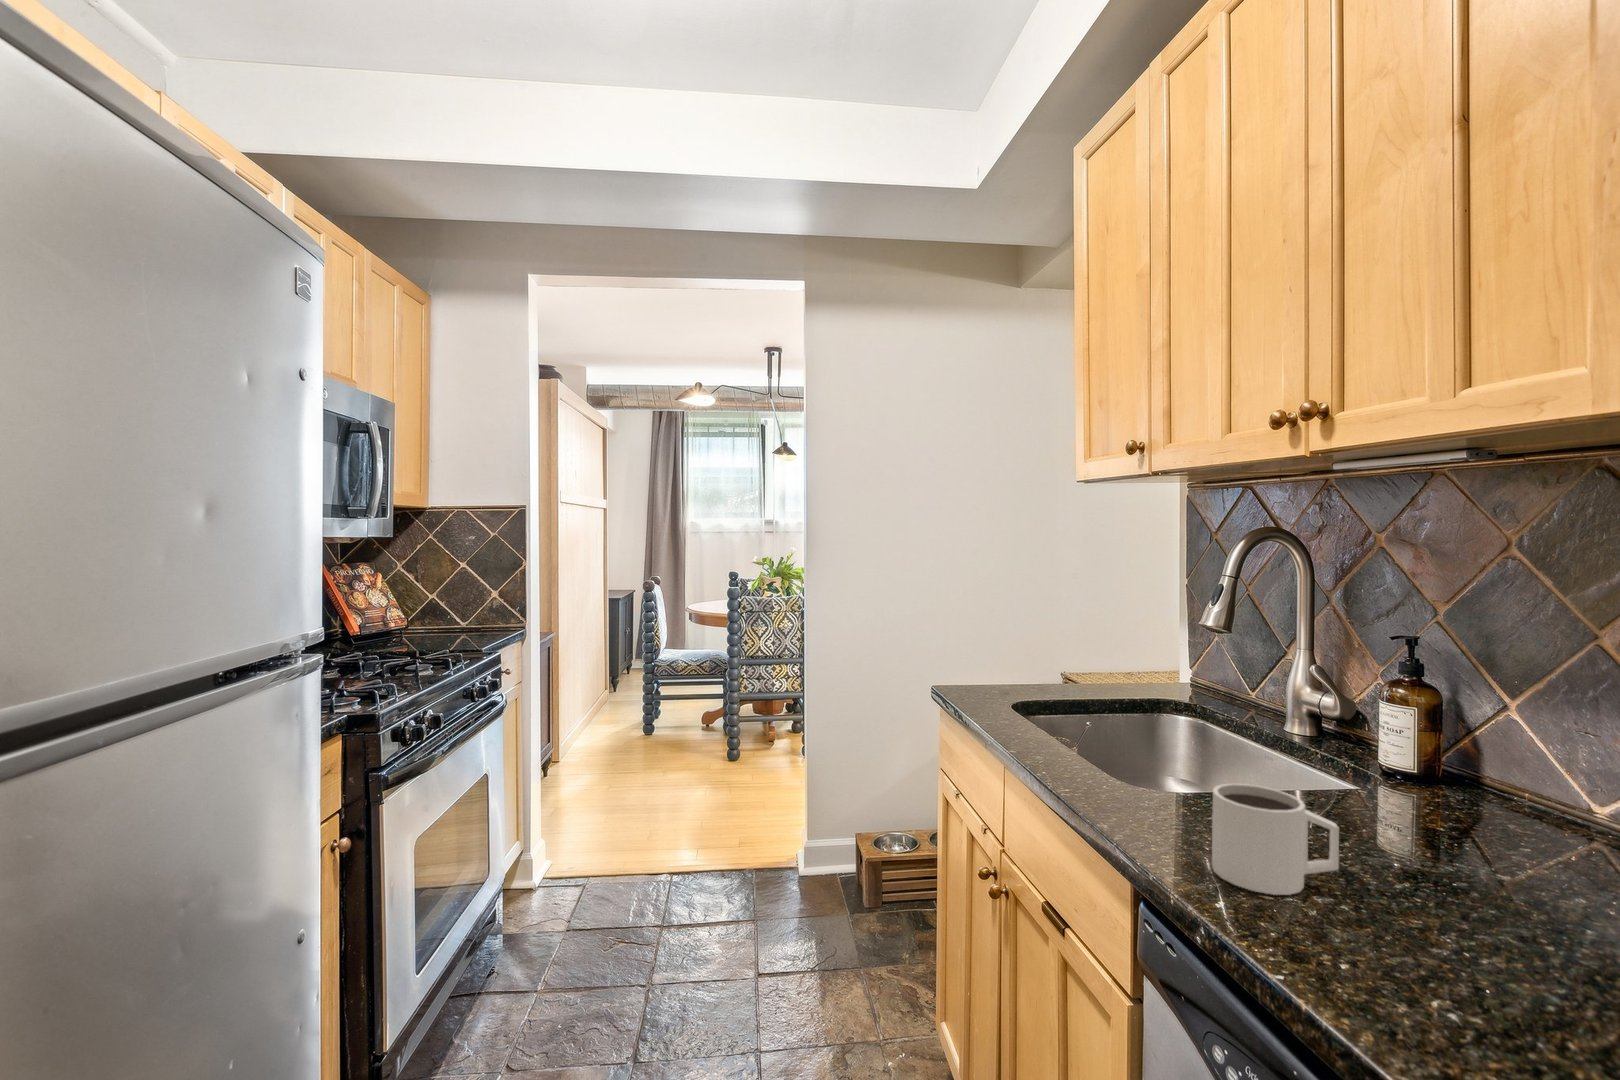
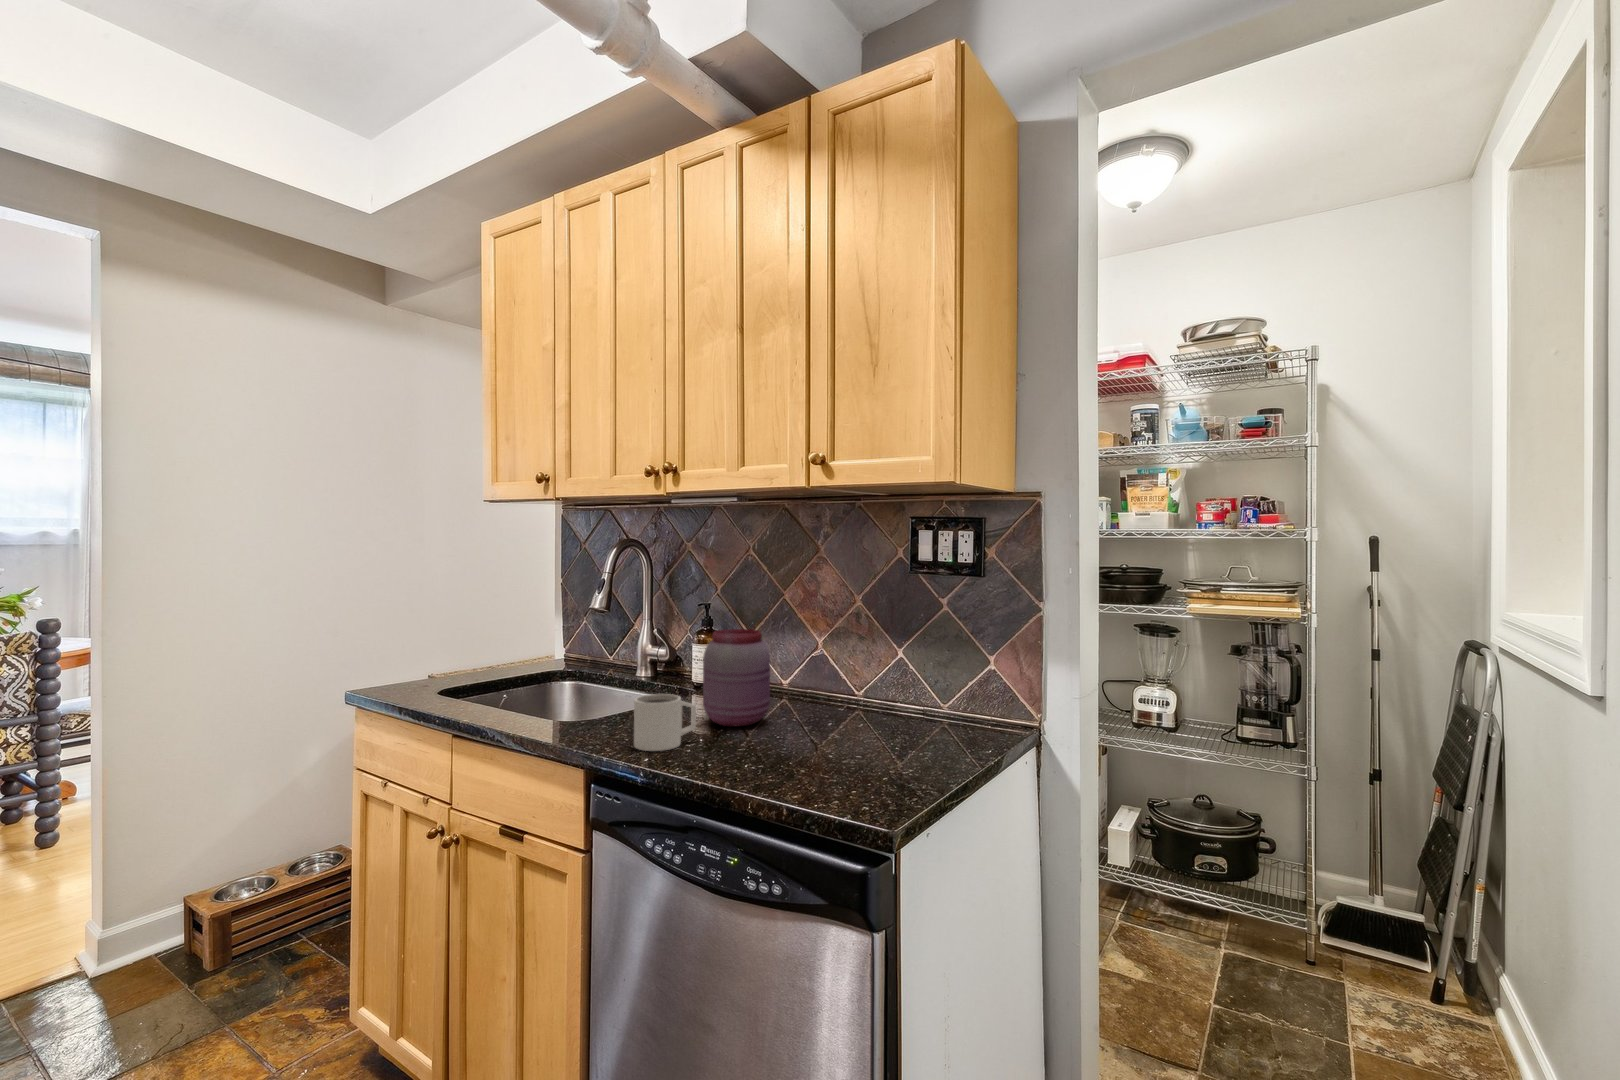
jar: none [1372,691,1543,890] -> present [703,629,770,726]

